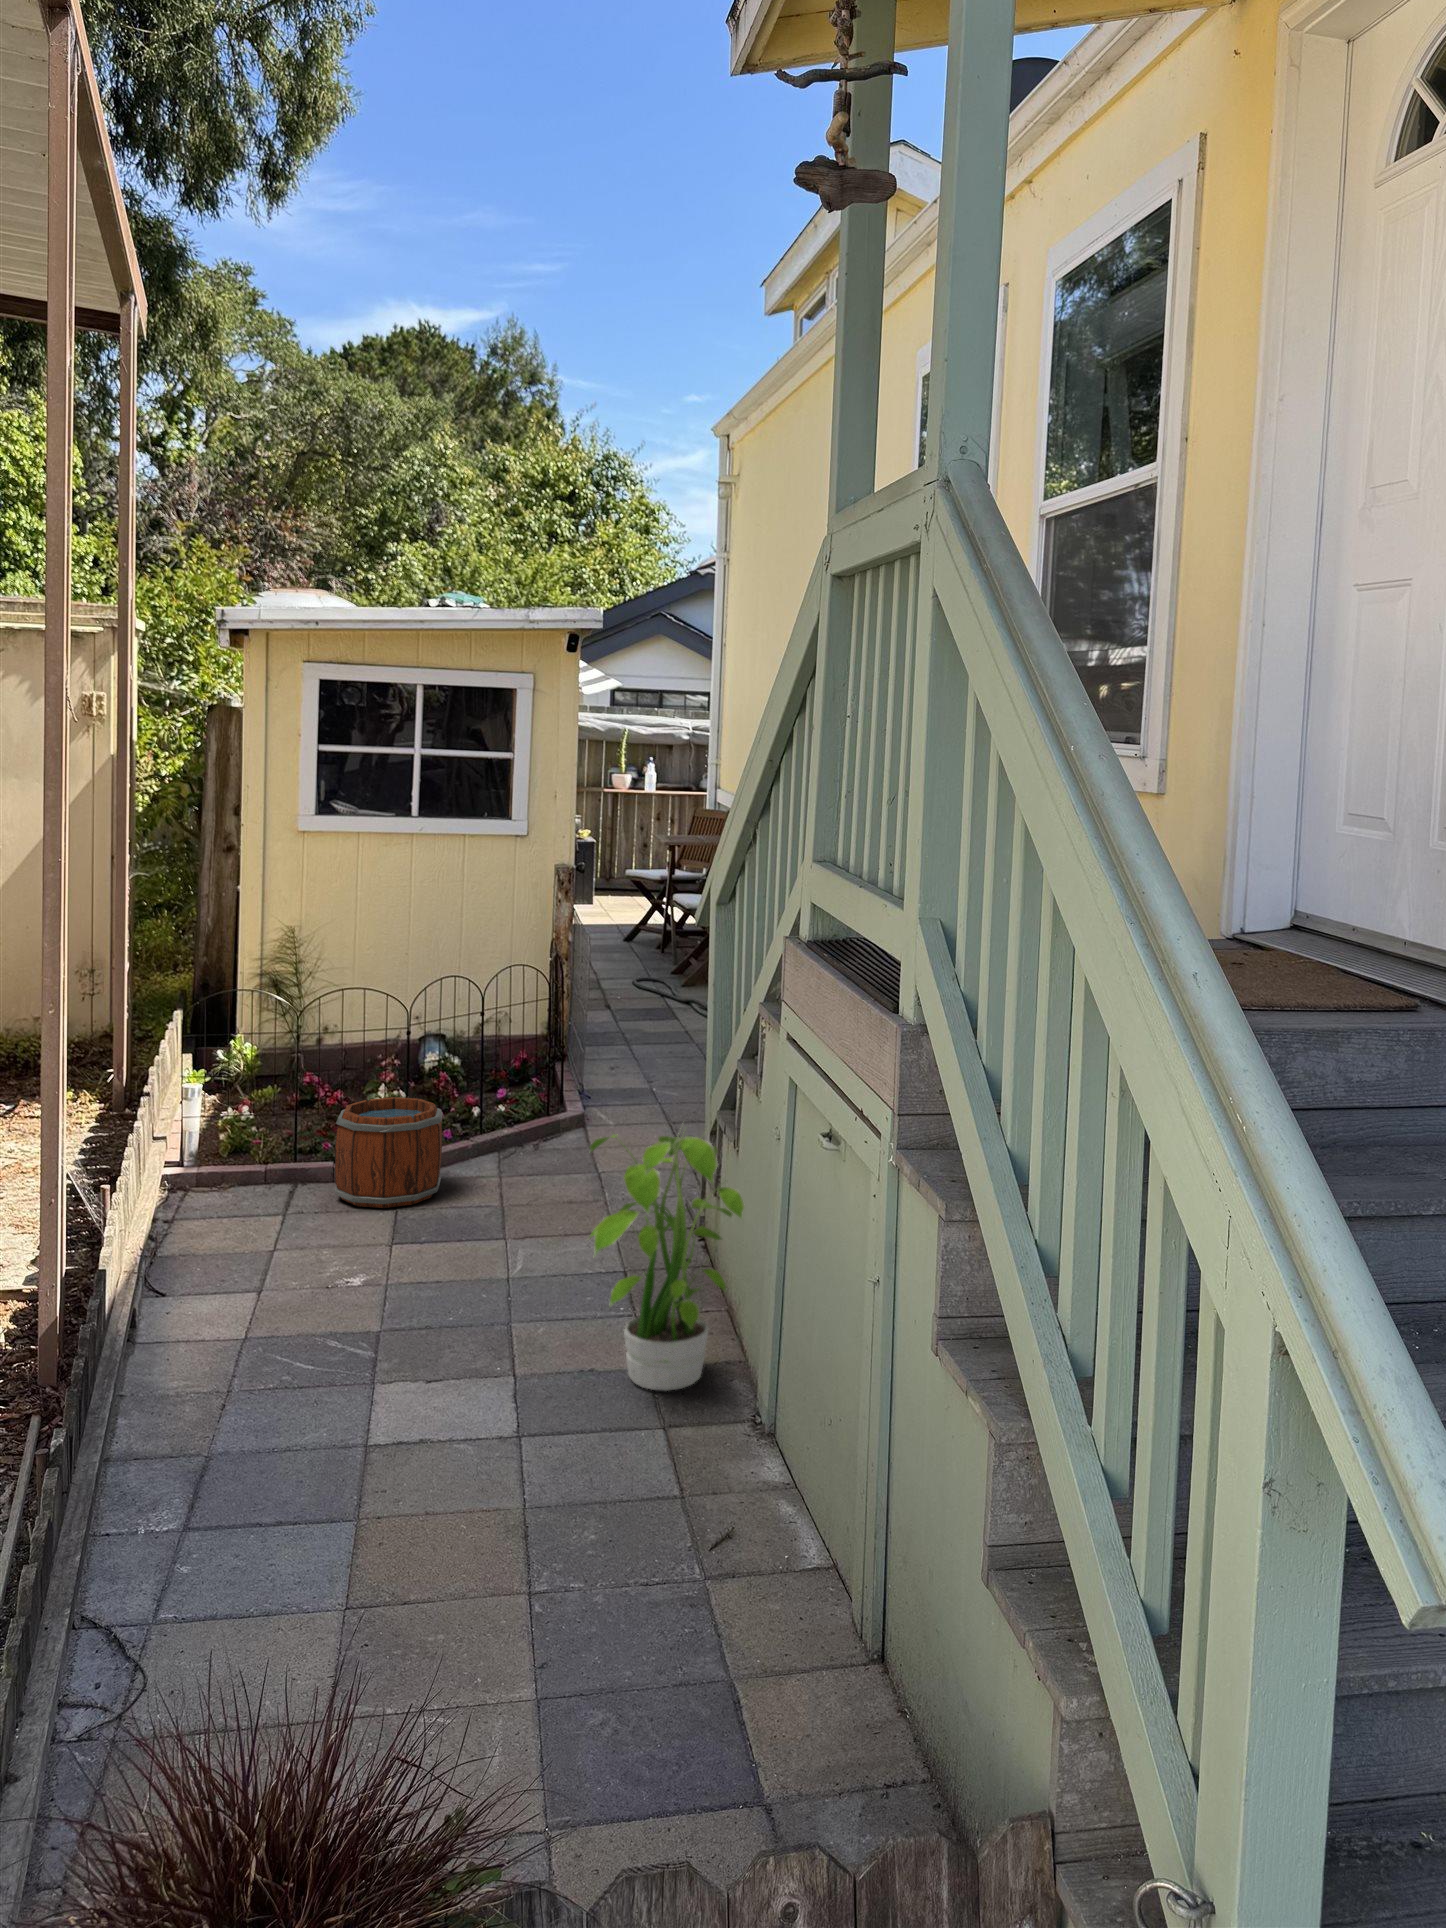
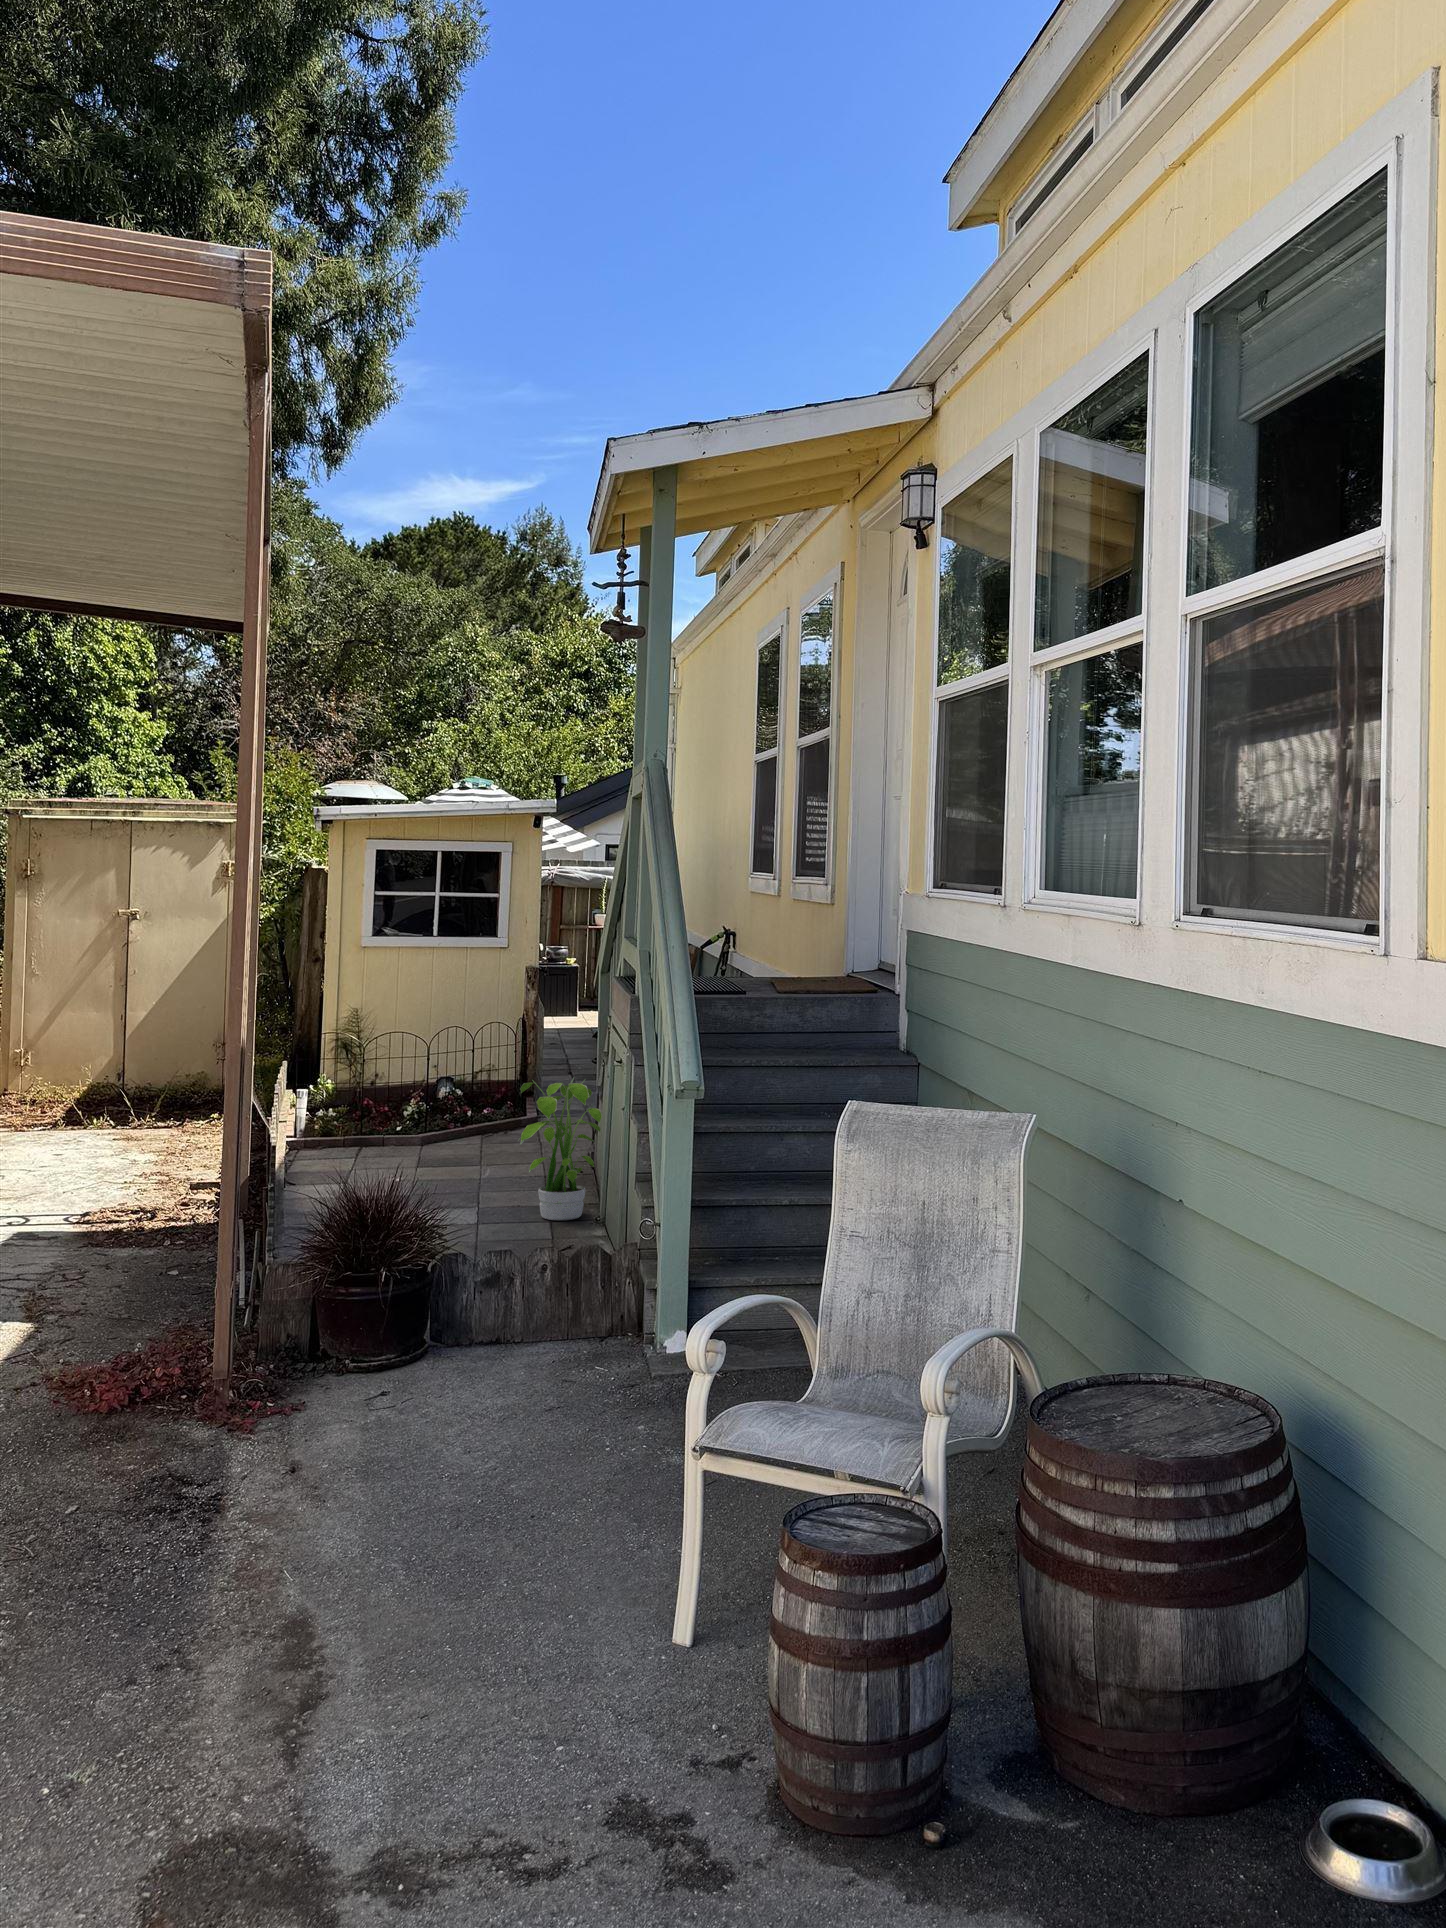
bucket: present [334,1097,443,1208] -> none [379,1101,447,1165]

